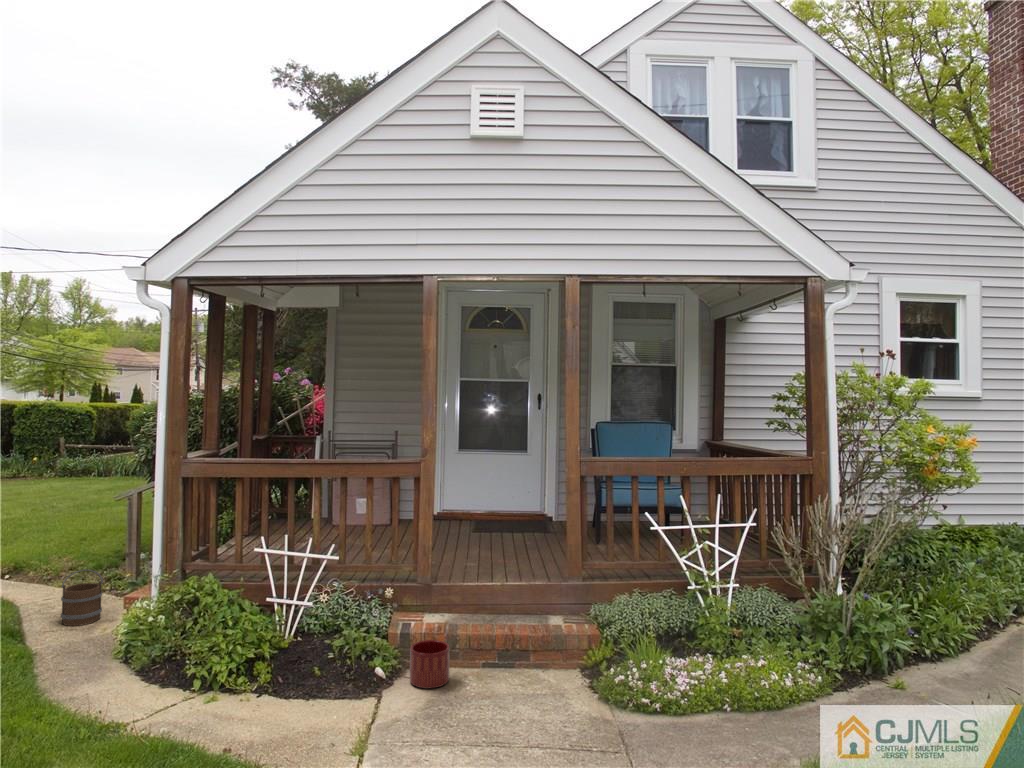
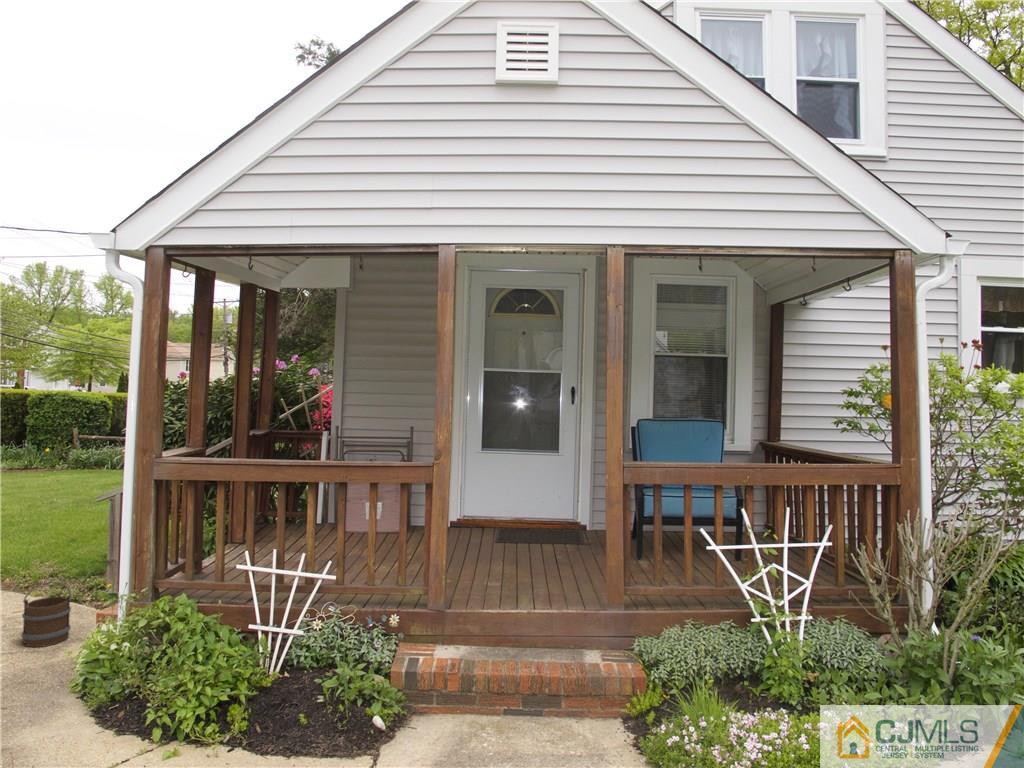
planter: present [410,640,449,689] -> none [415,682,463,746]

